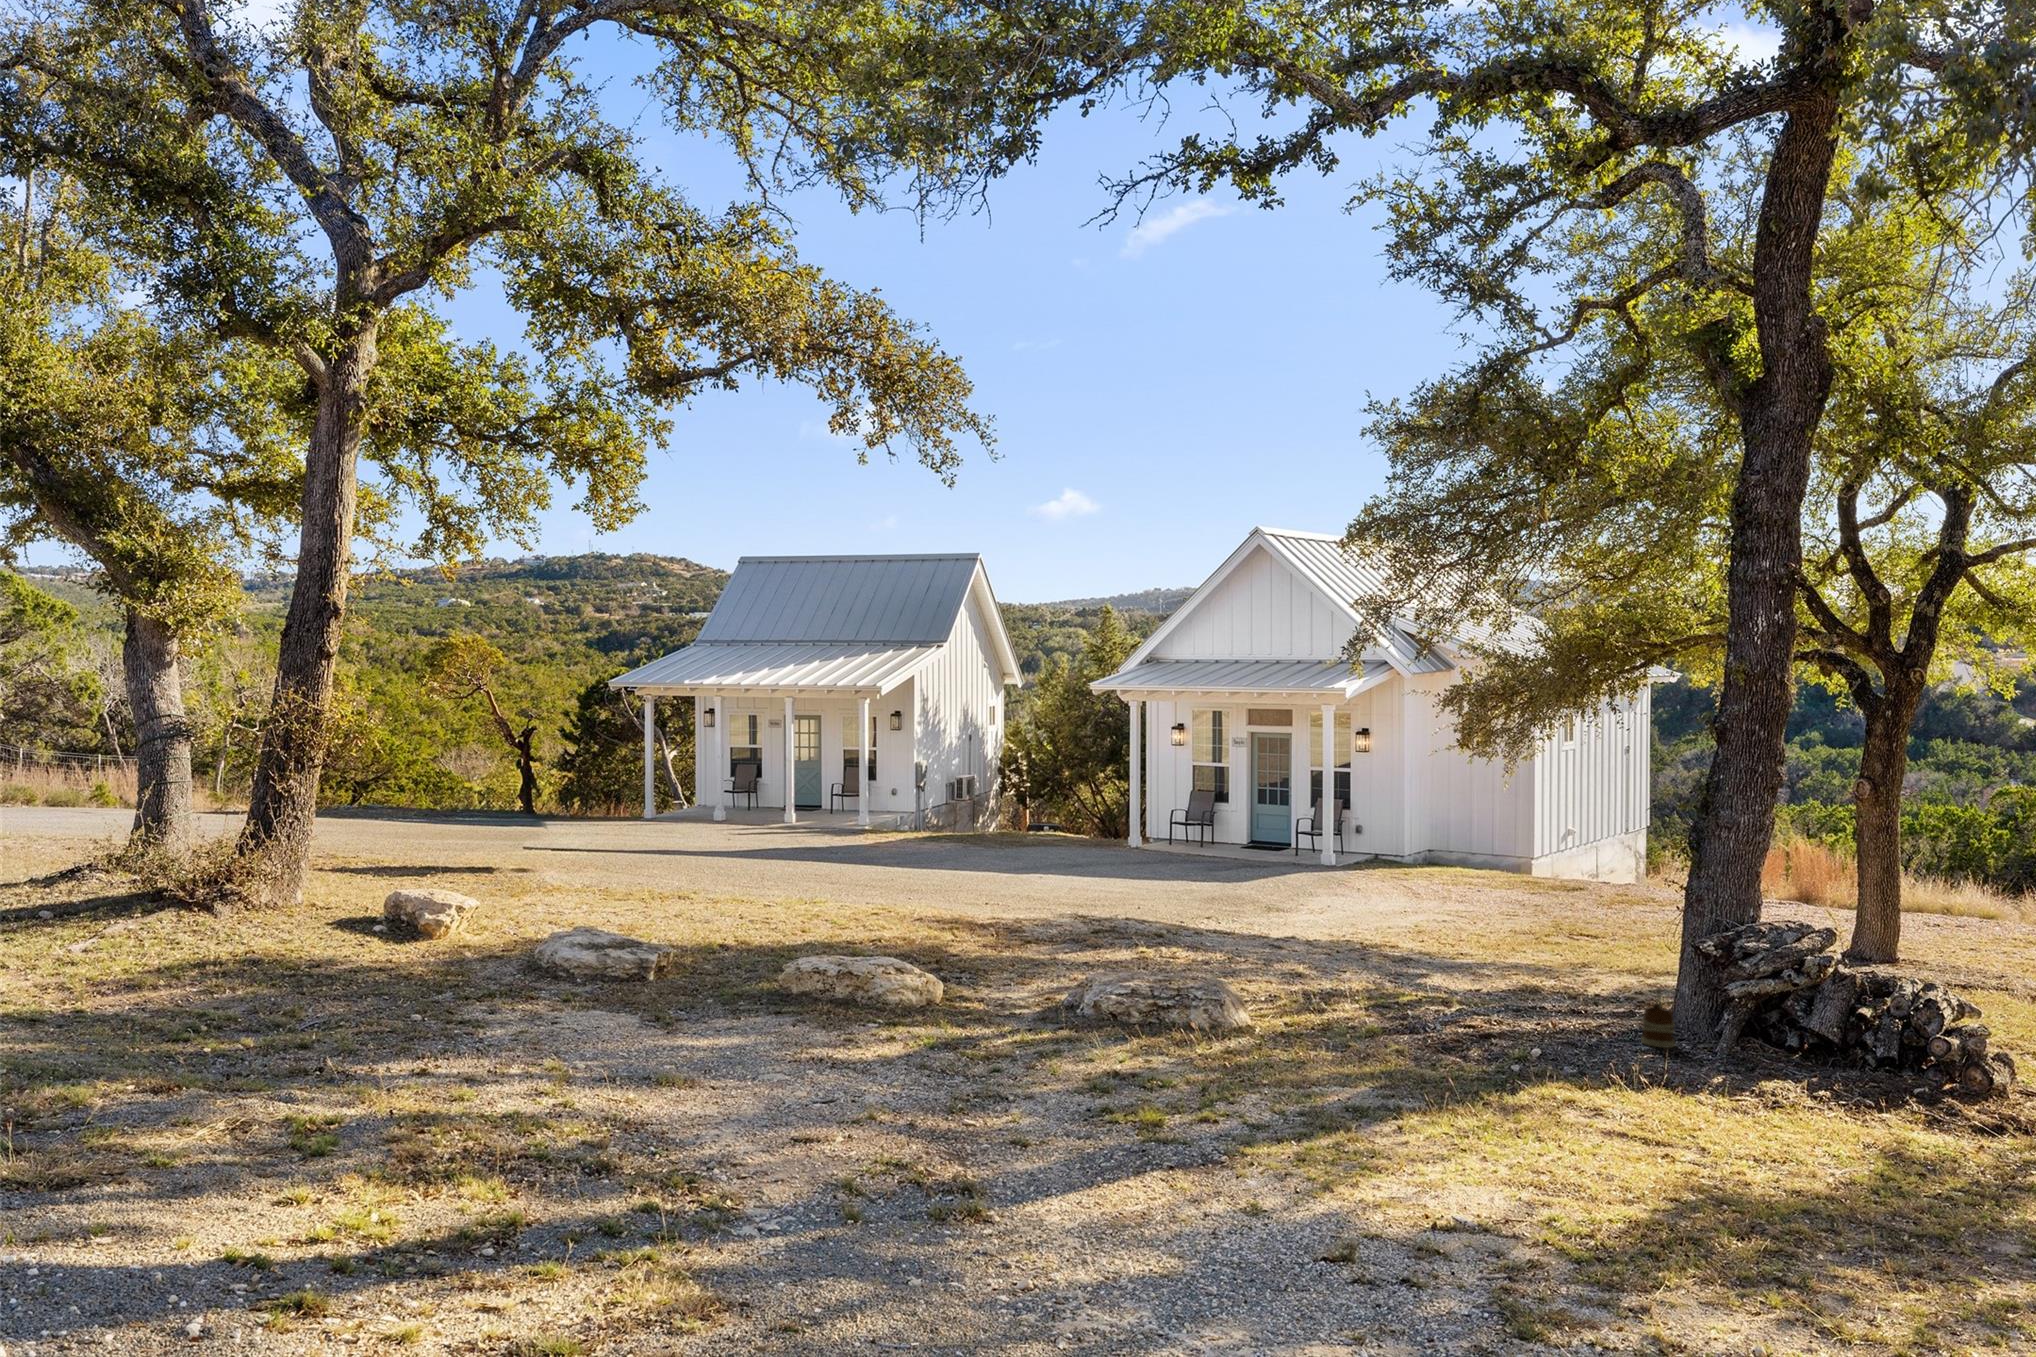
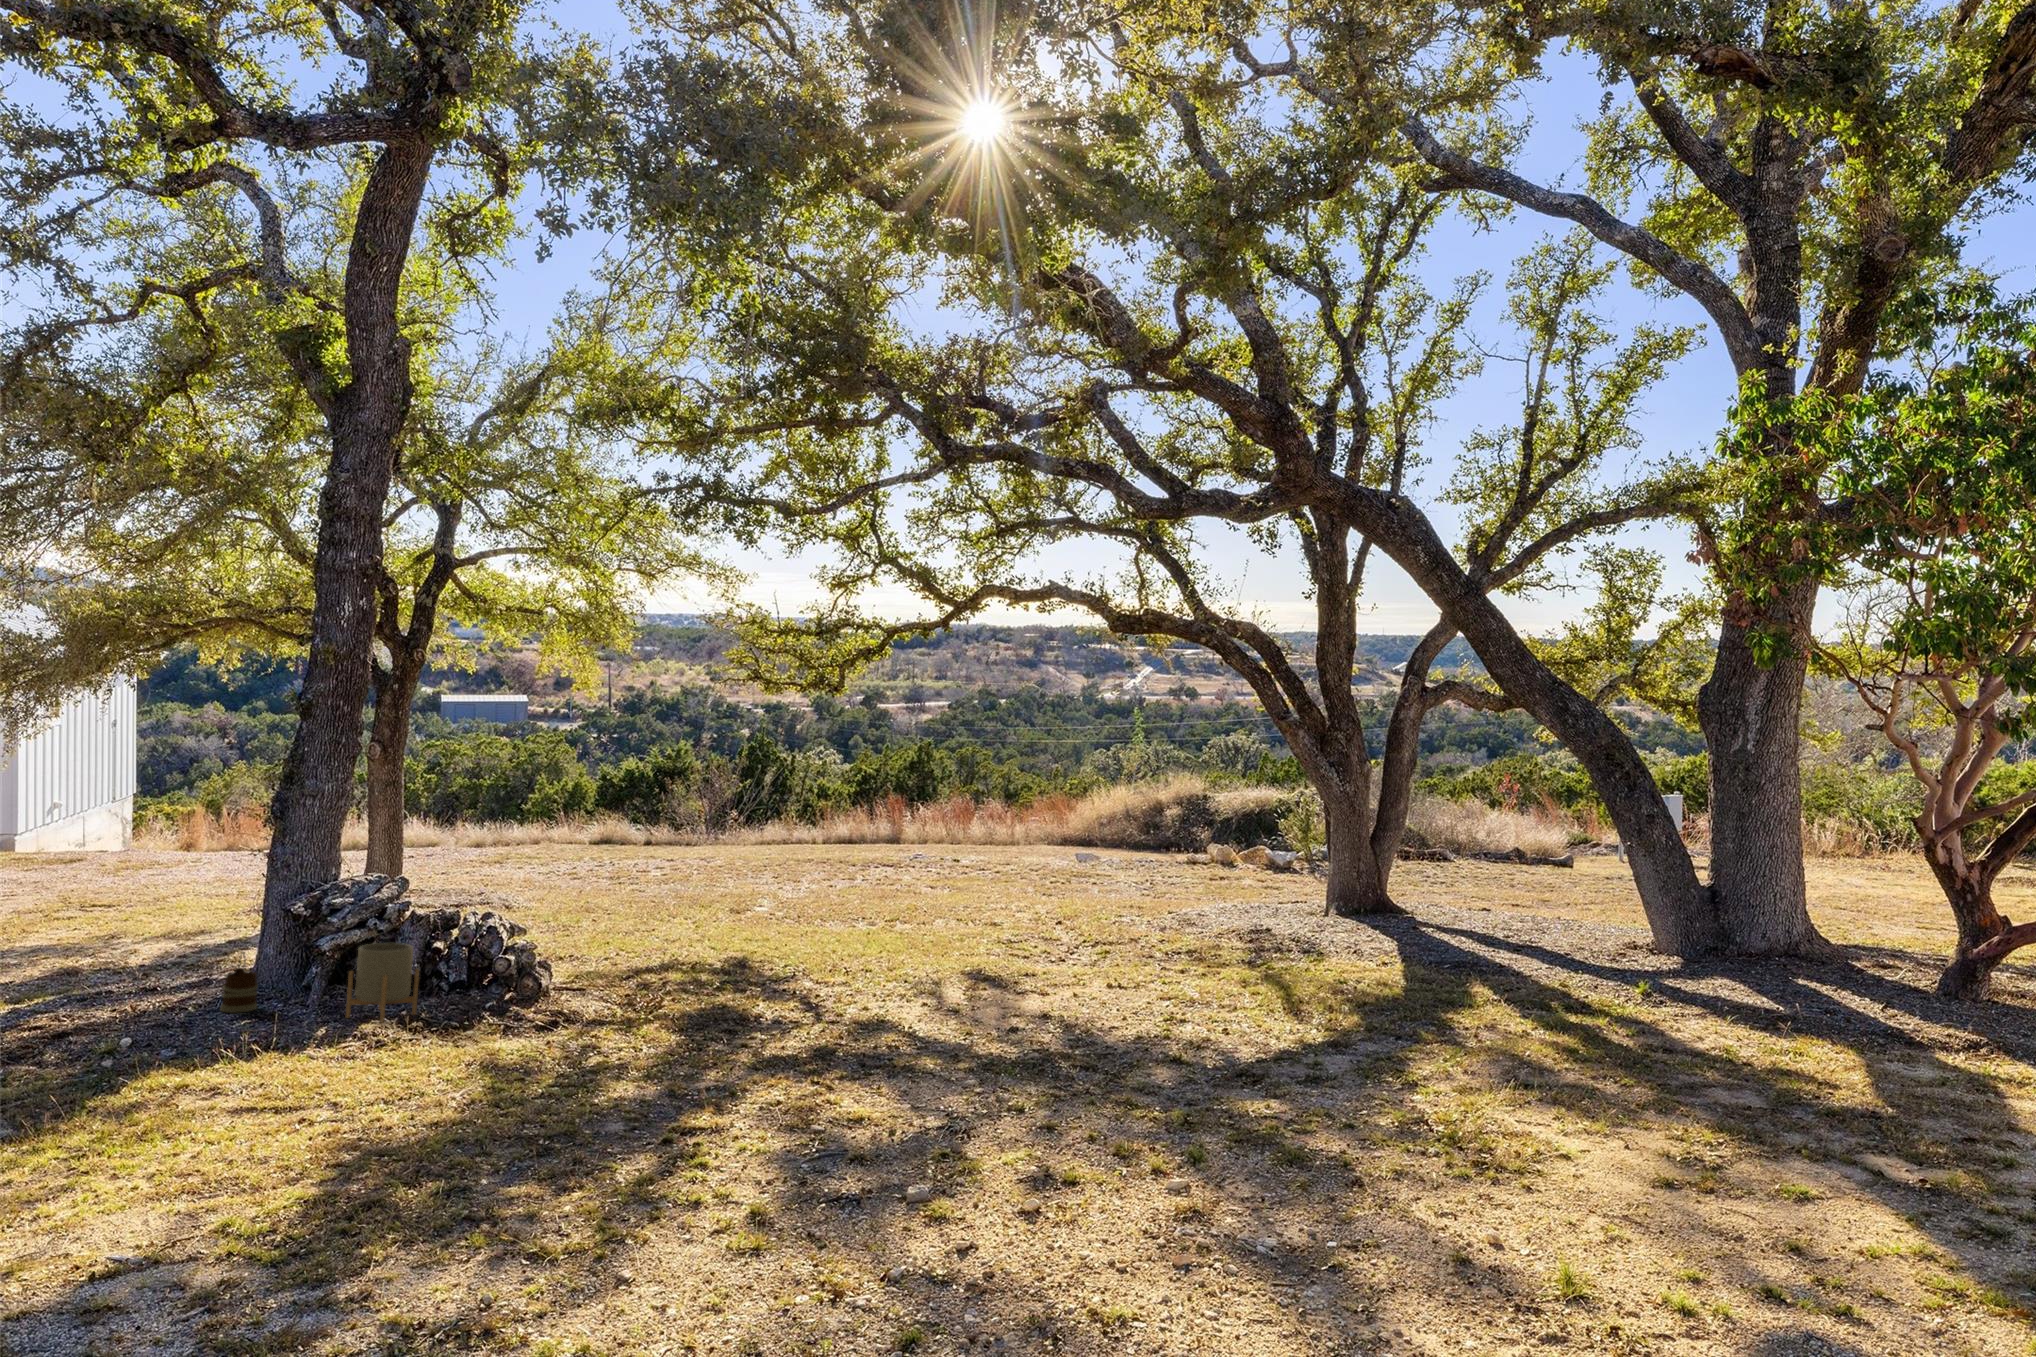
planter: none [1756,999,1834,1085] -> present [346,943,419,1023]

